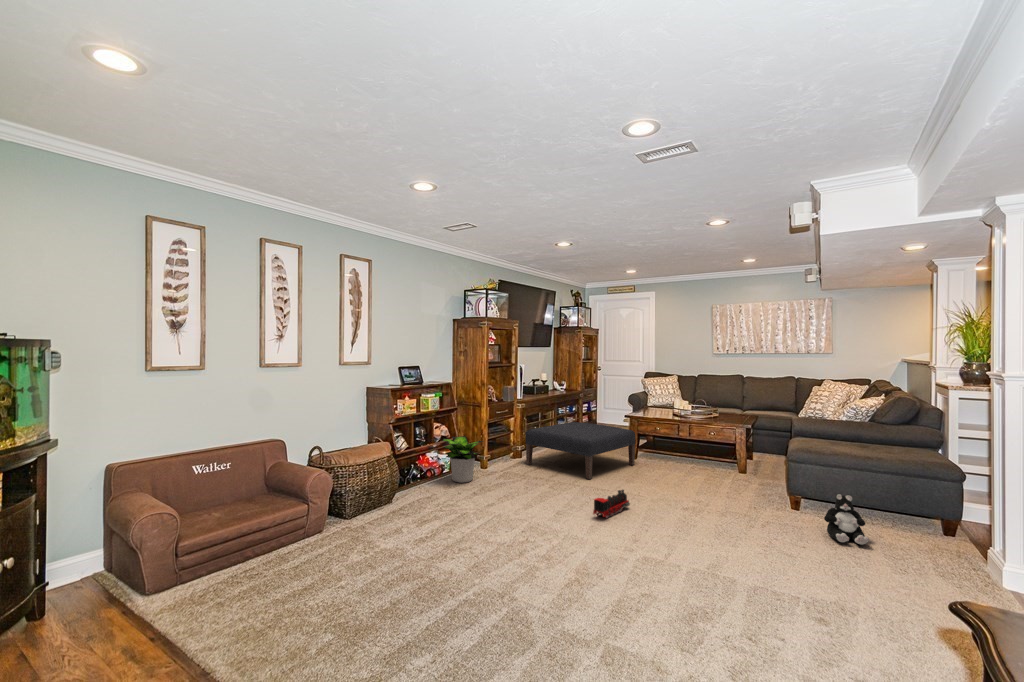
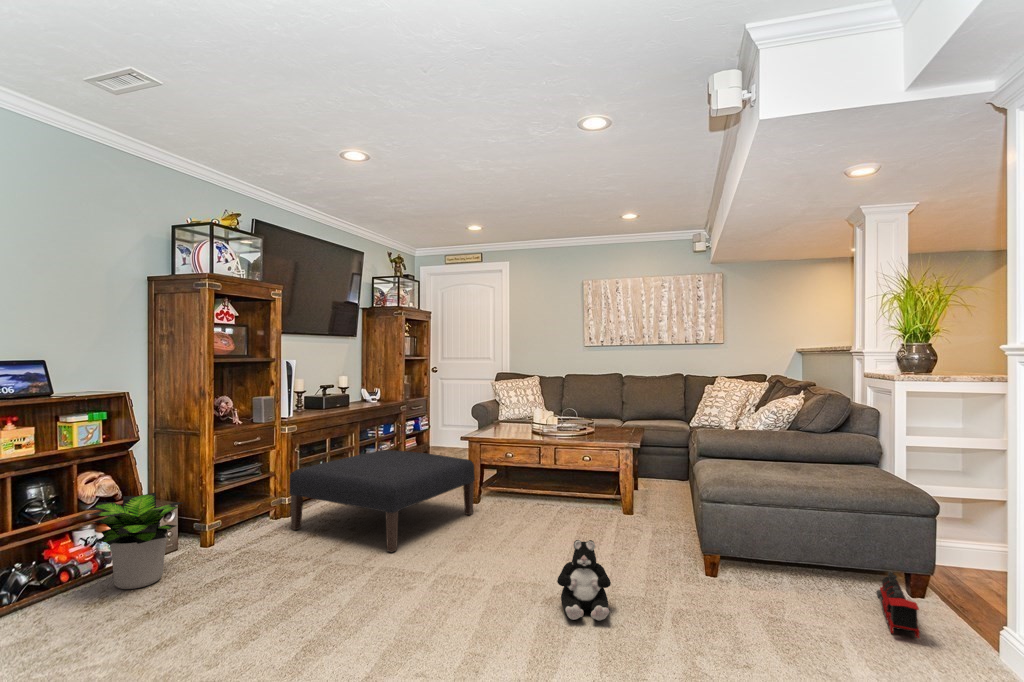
toy train: present [593,490,630,518] -> present [876,571,920,638]
plush toy: present [824,494,869,545] -> present [557,540,611,621]

